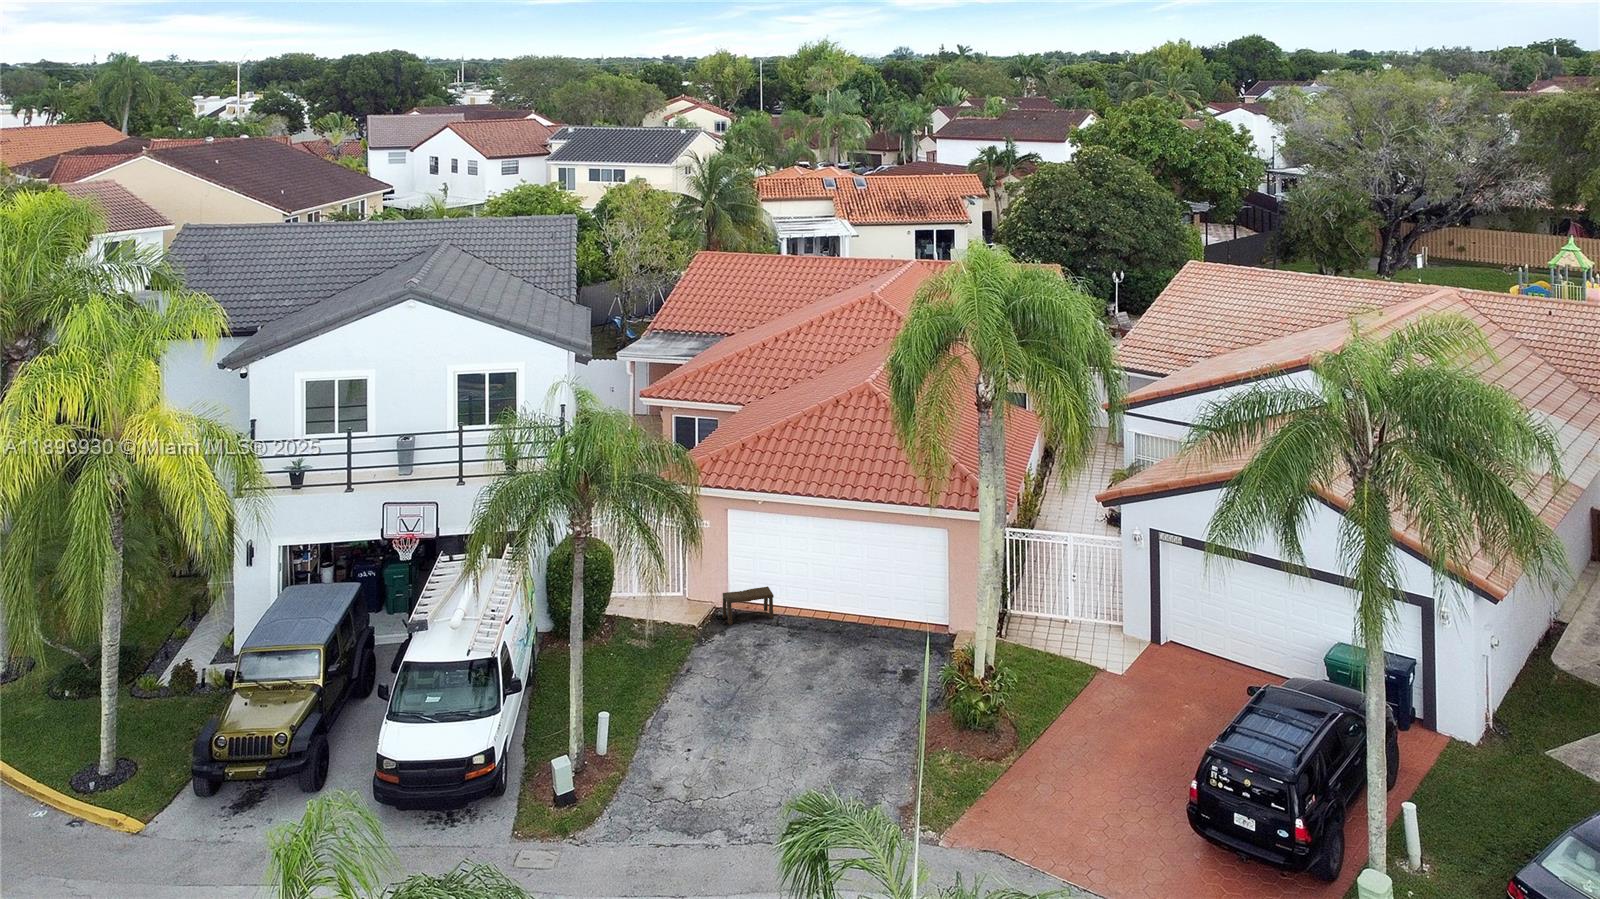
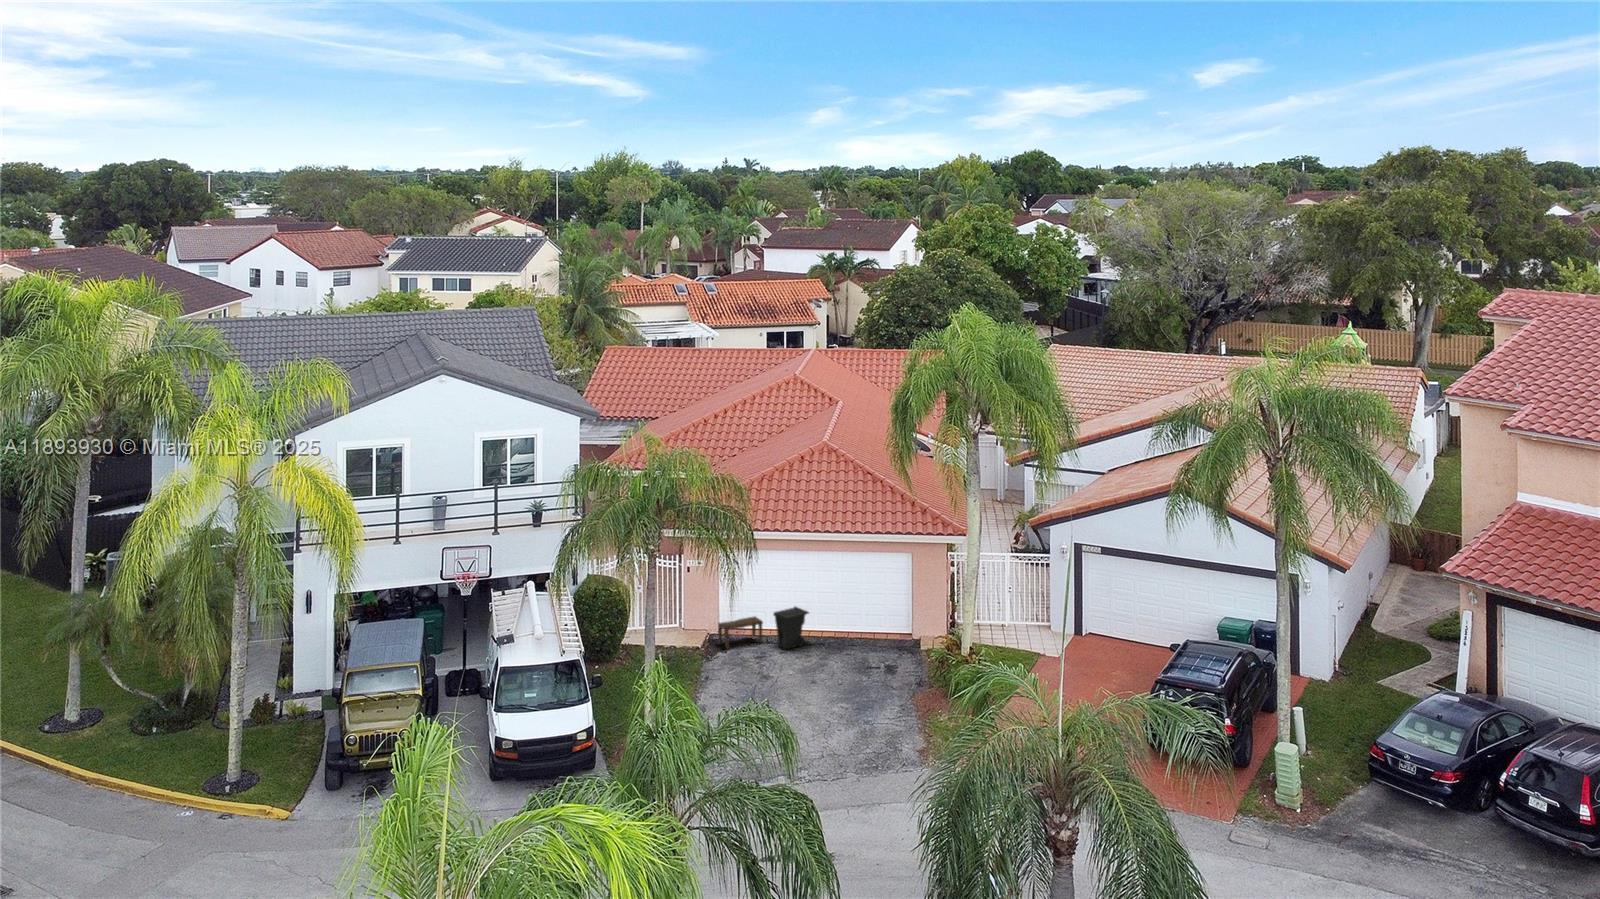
trash can: none [784,579,826,630] -> present [773,607,809,649]

